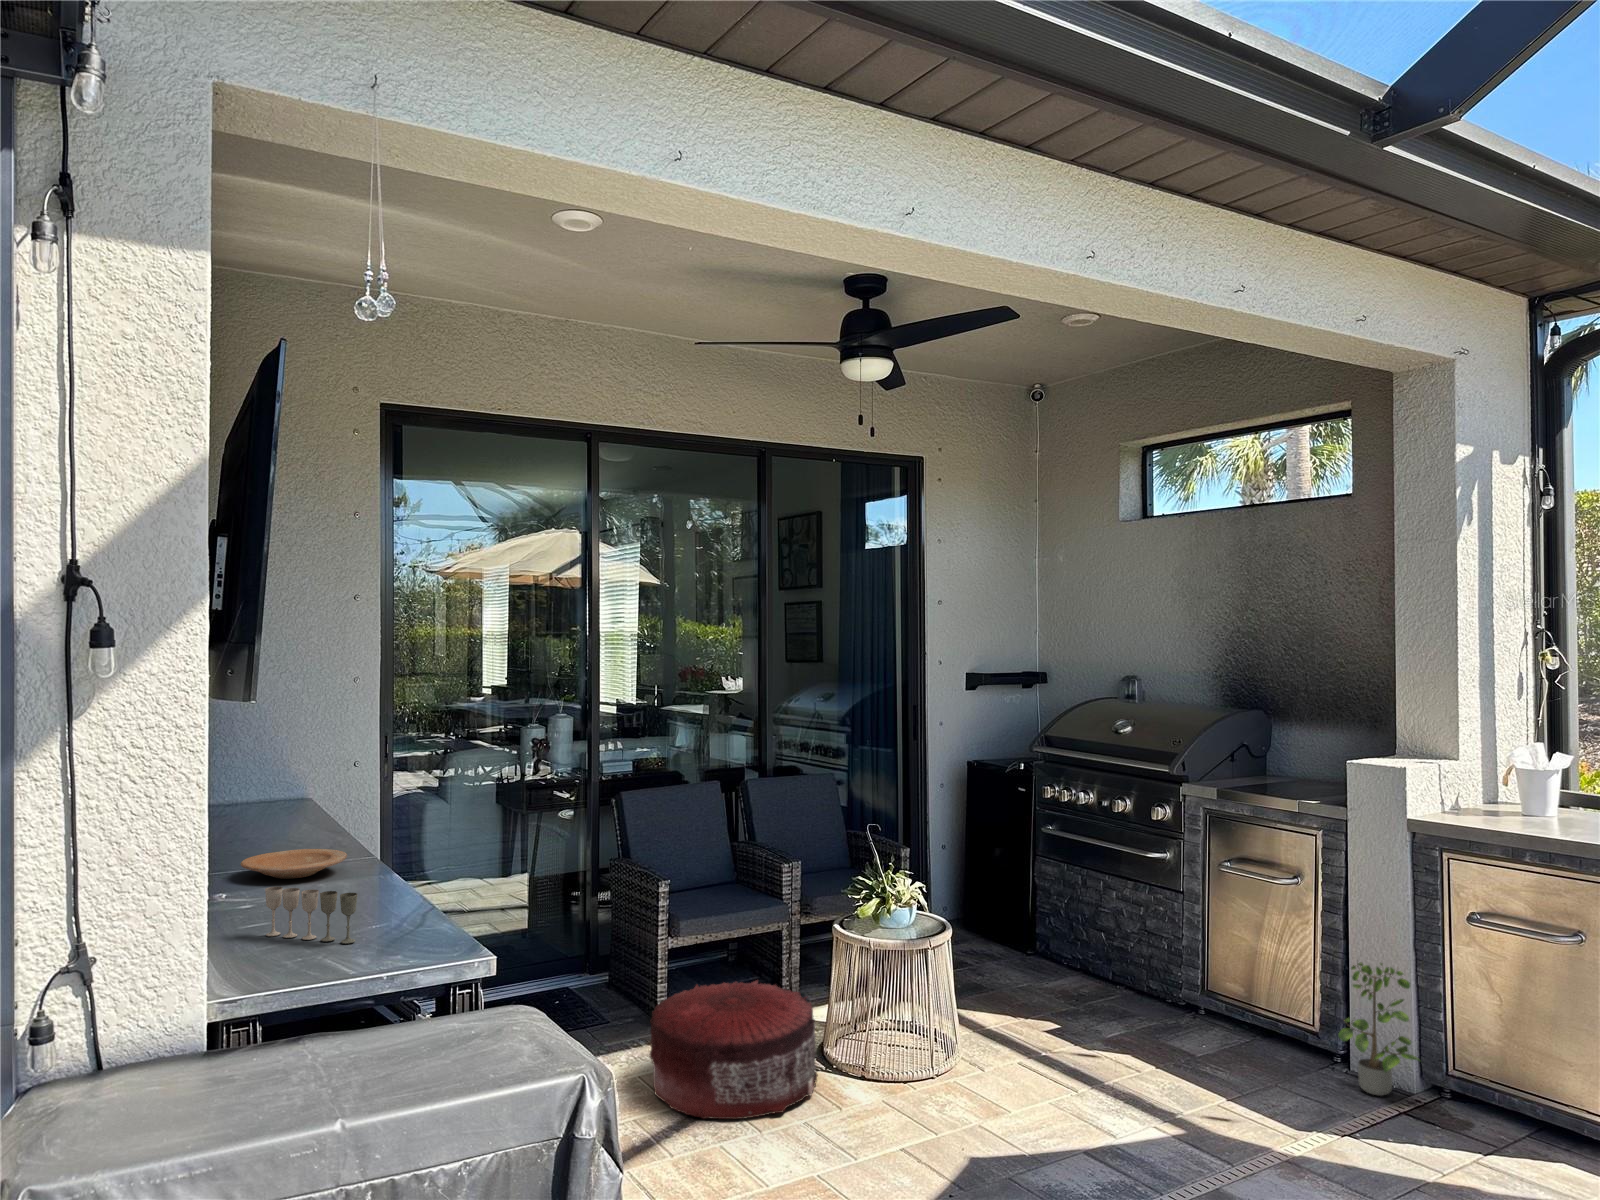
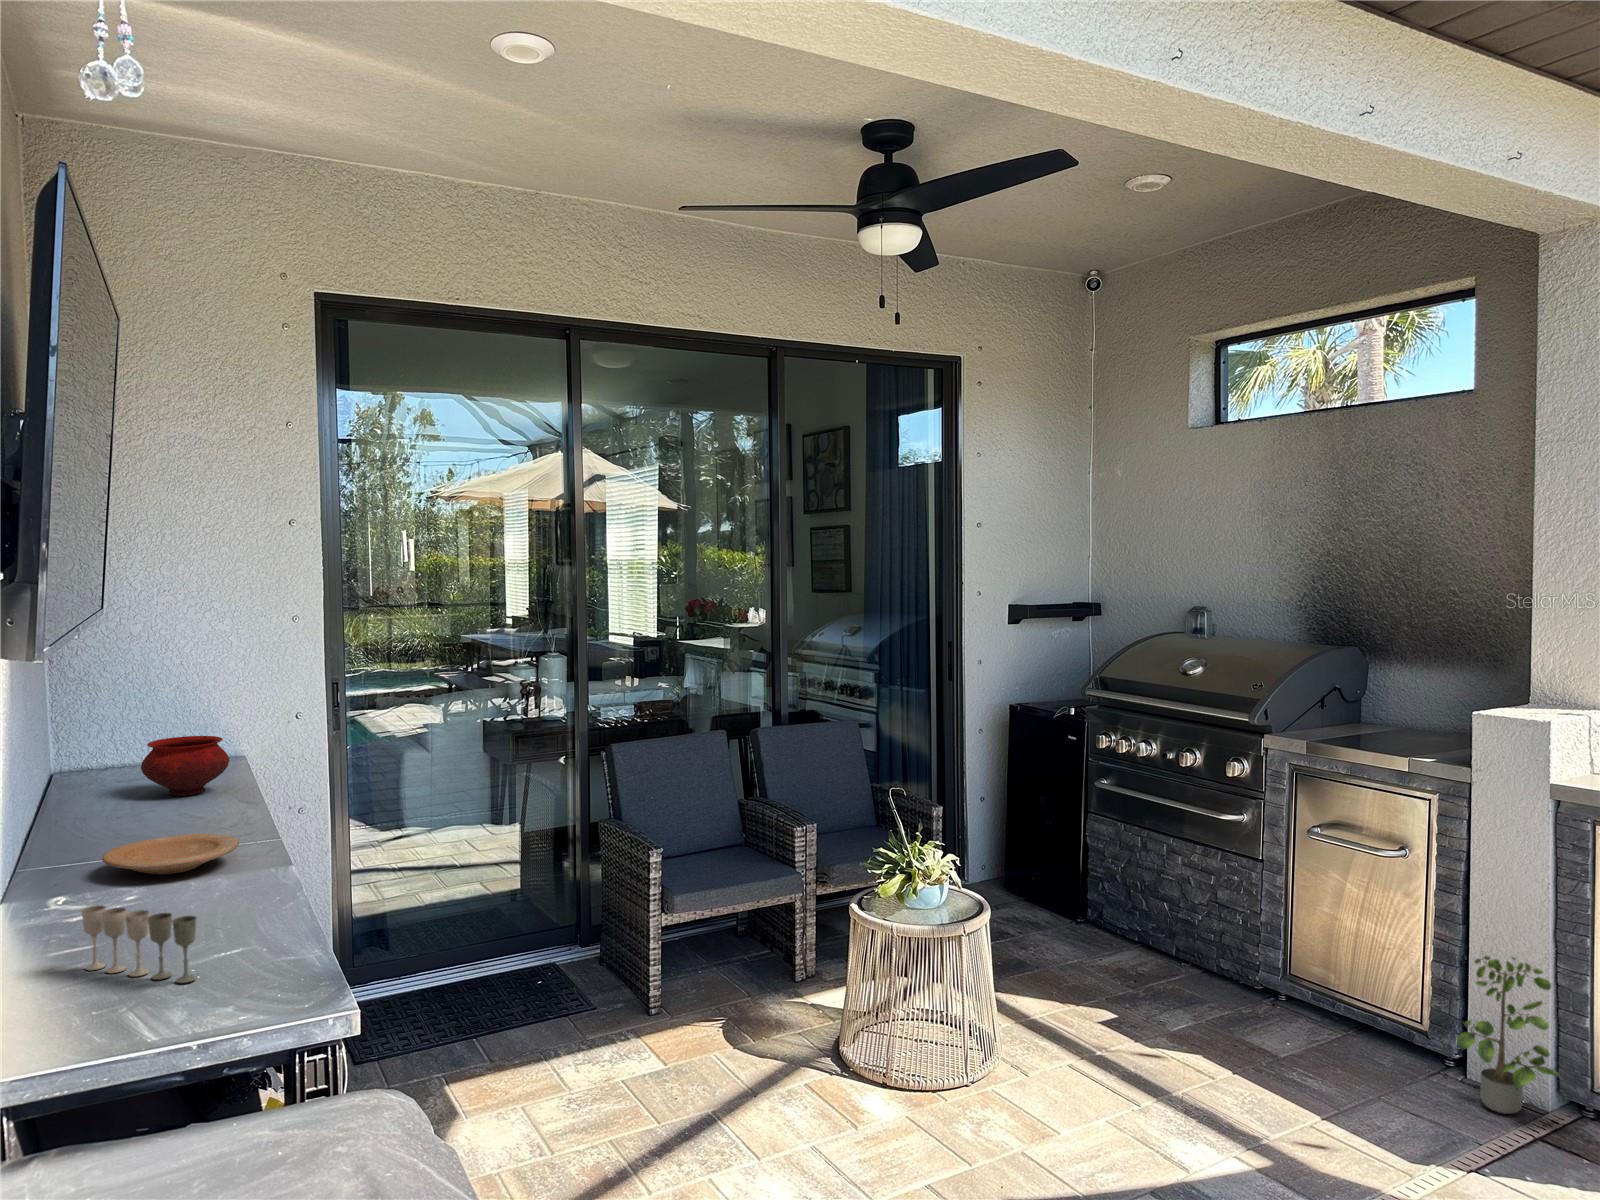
bowl: none [238,776,311,826] -> present [141,736,229,796]
pouf: present [650,980,818,1119] -> none [632,967,832,1140]

